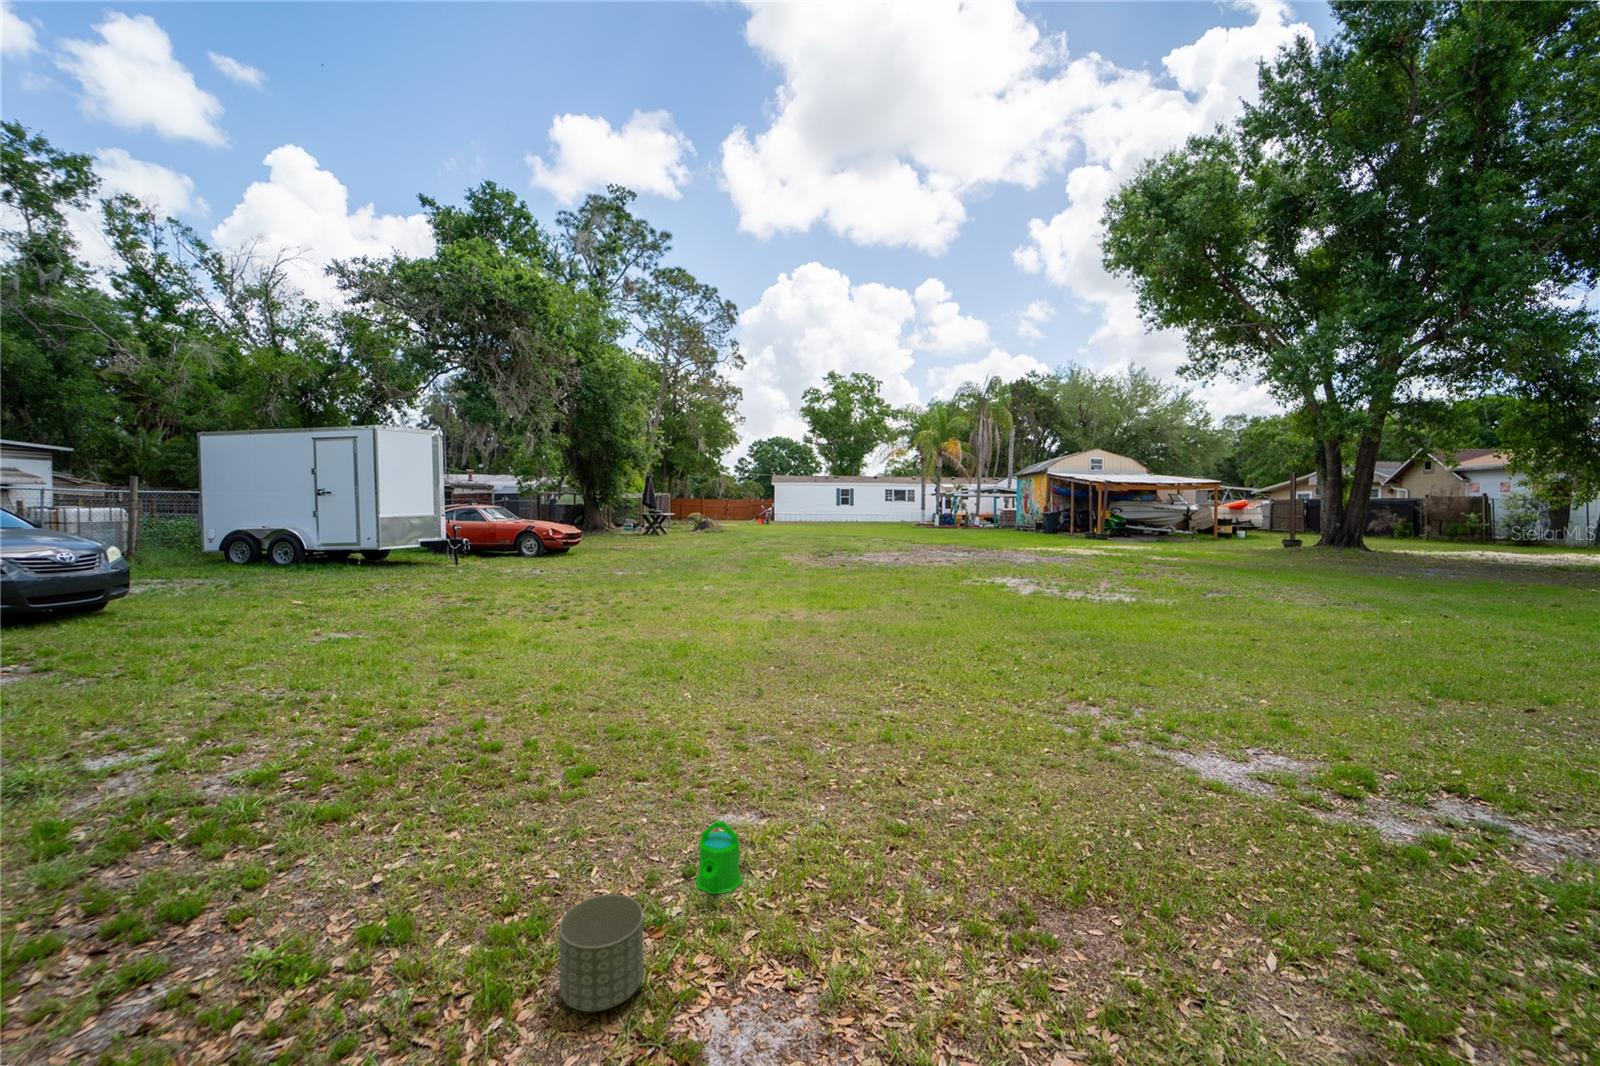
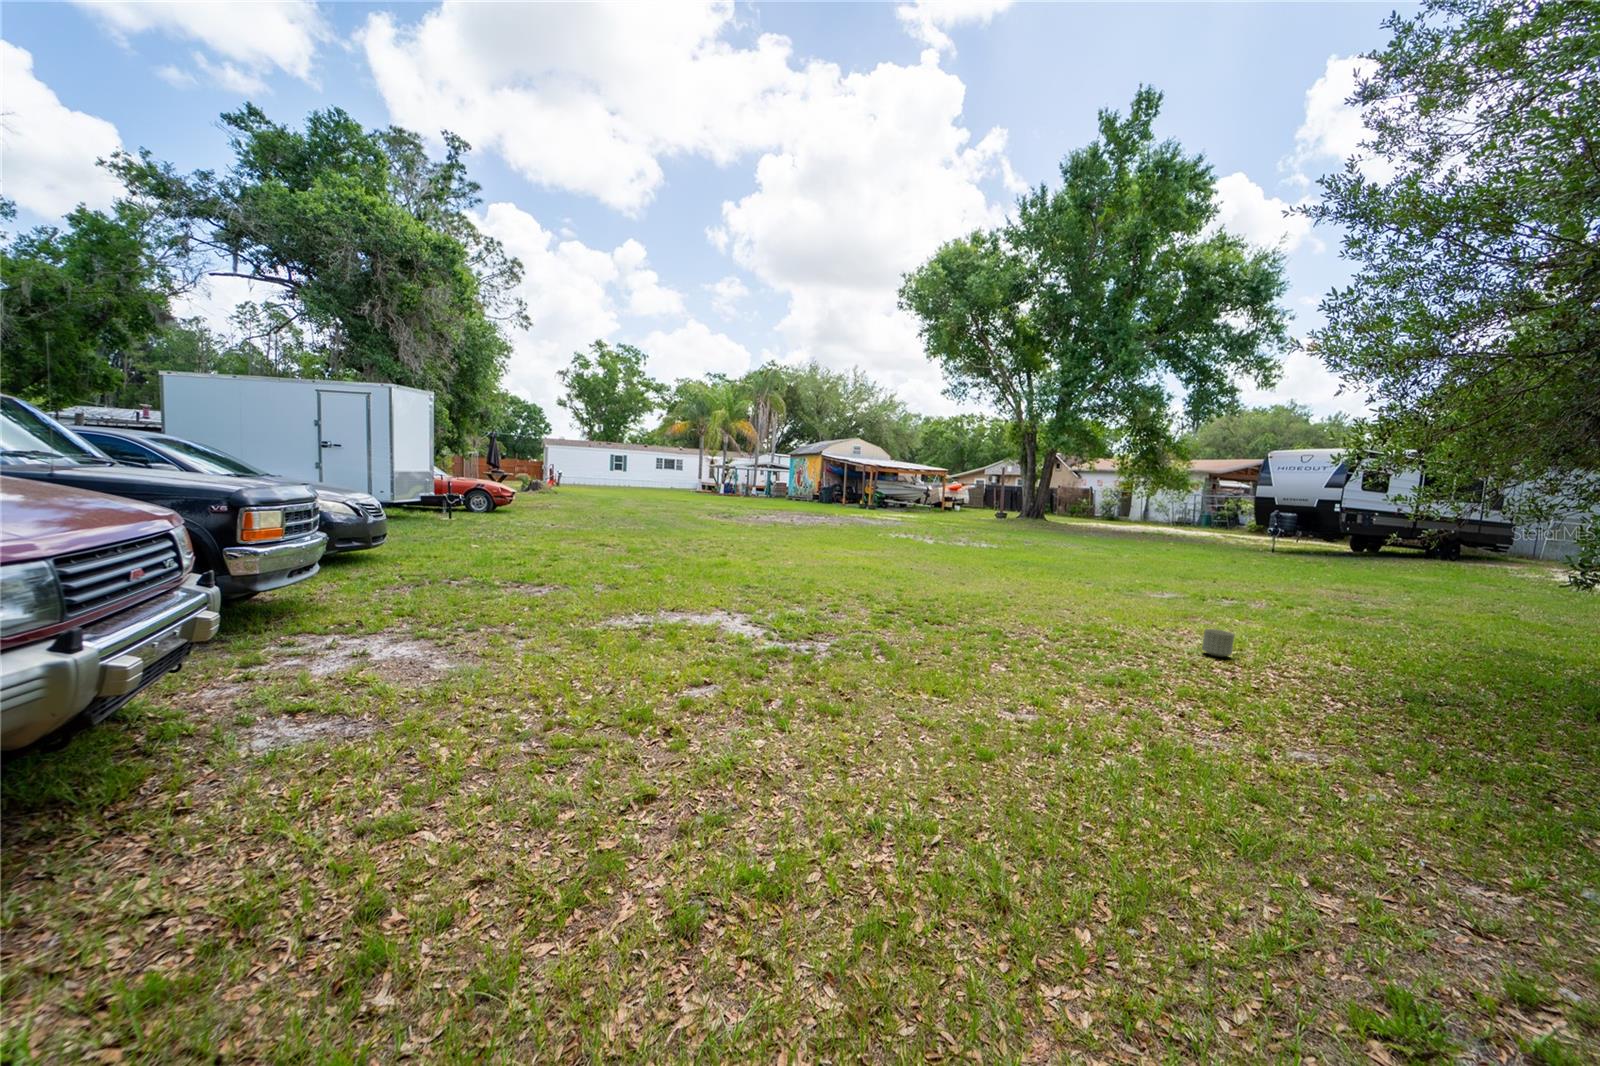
watering can: present [696,820,742,894] -> none [1164,616,1195,642]

